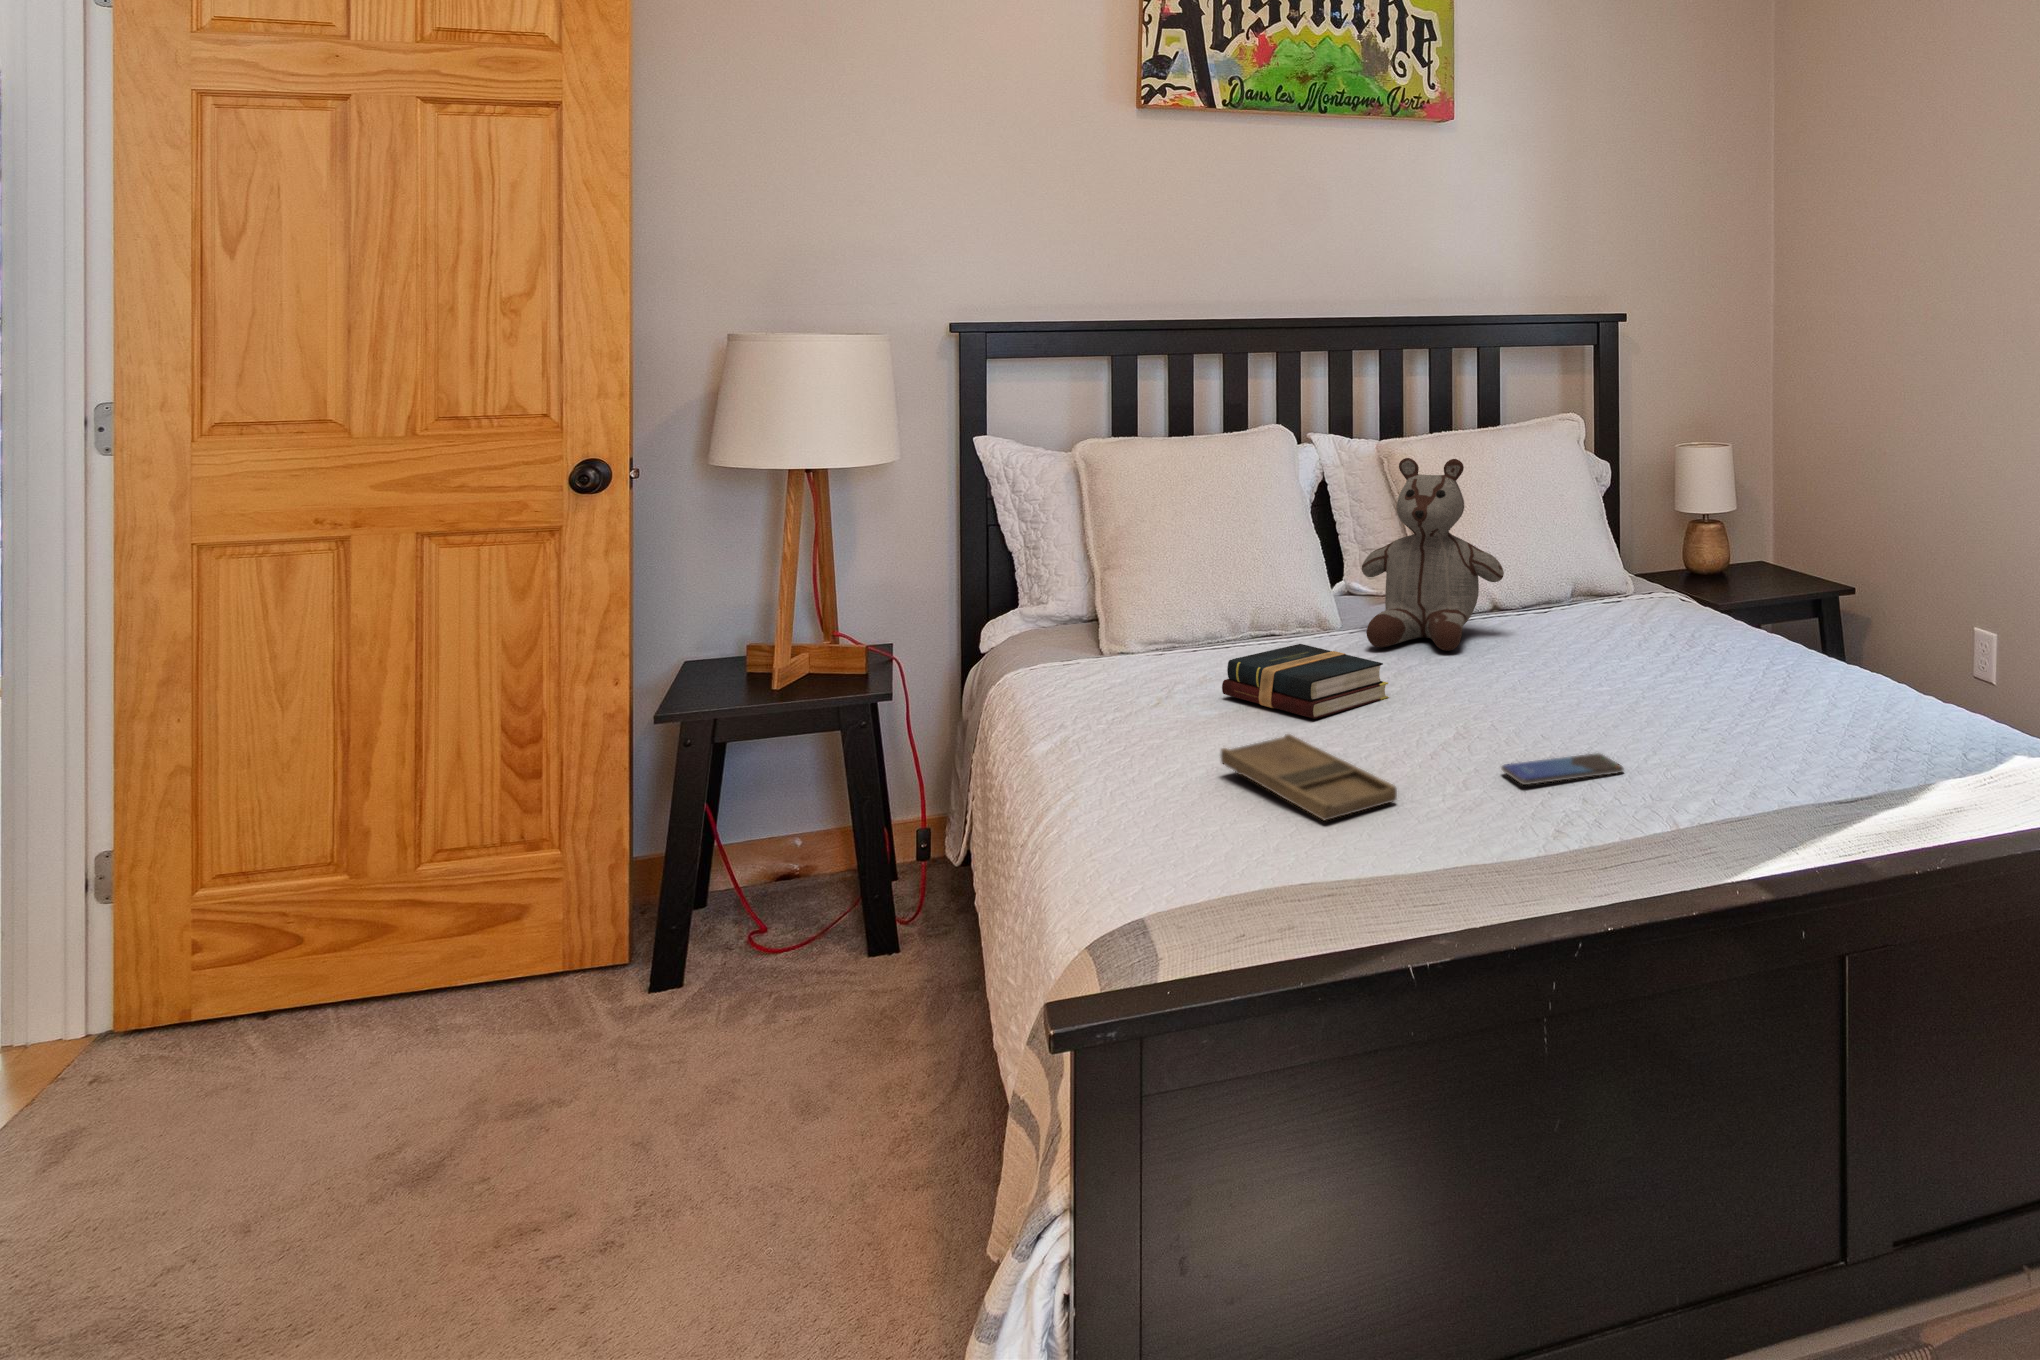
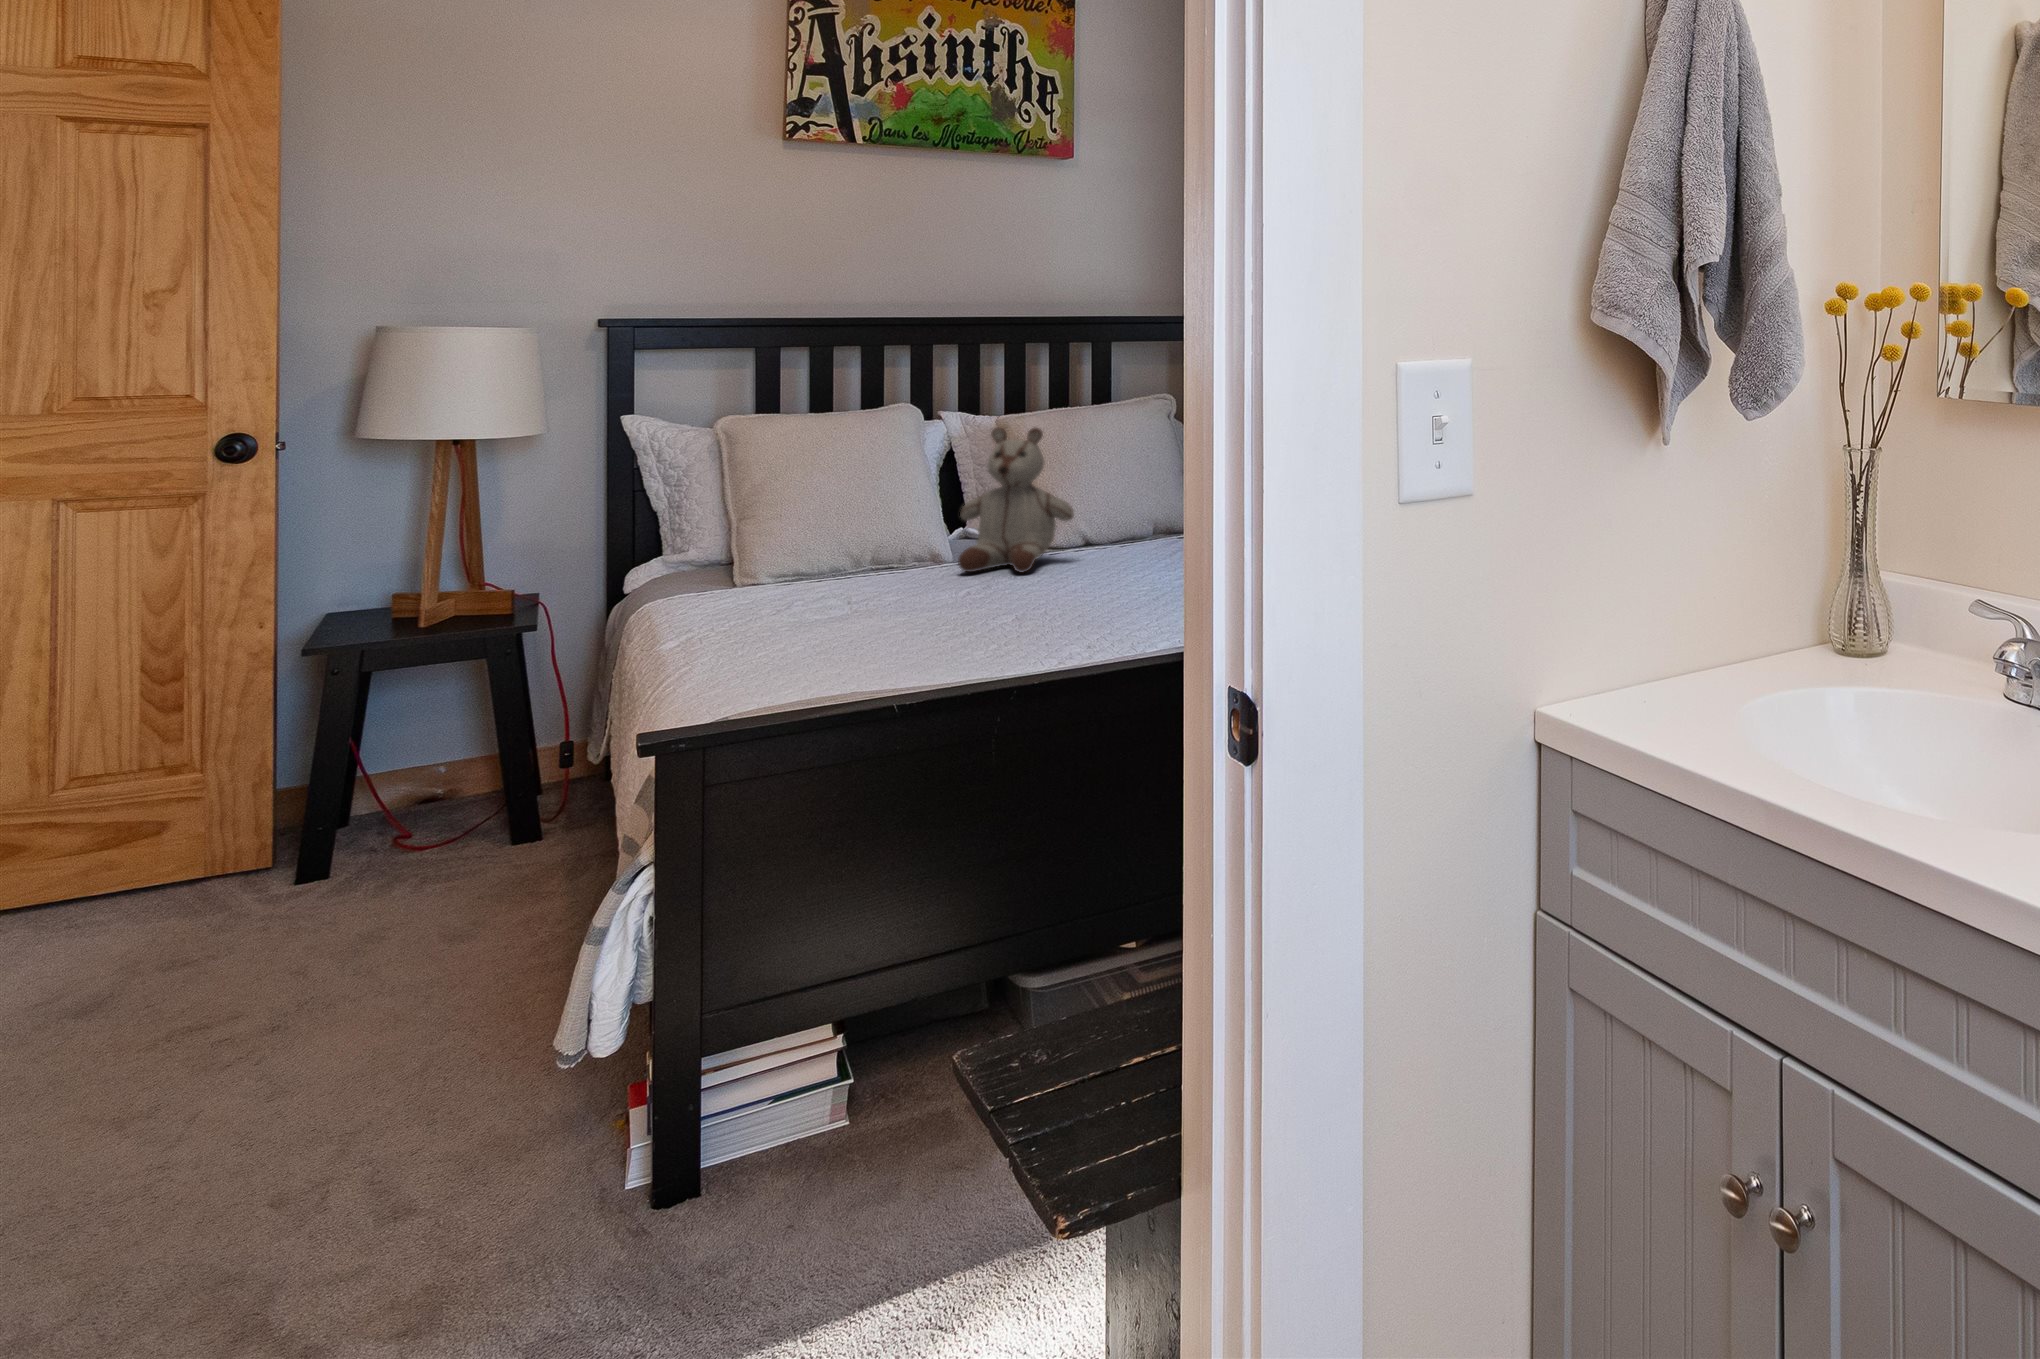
hardback book: present [1222,644,1388,719] -> none [824,567,960,616]
tray: present [1221,734,1397,821] -> none [804,621,934,670]
smartphone: present [1501,753,1623,785] -> none [1021,625,1112,644]

